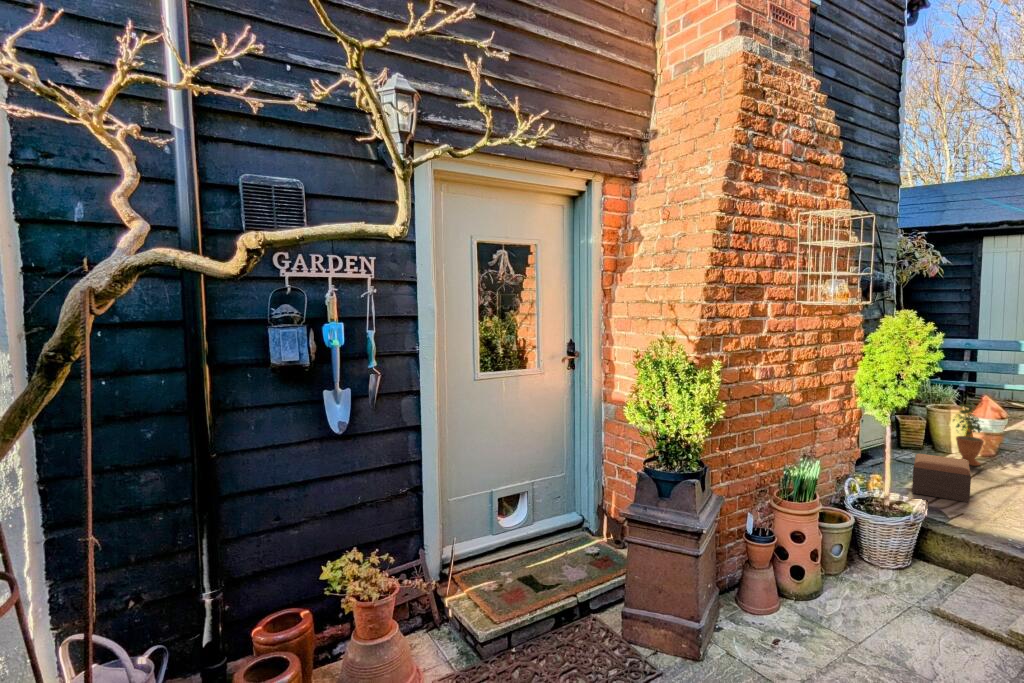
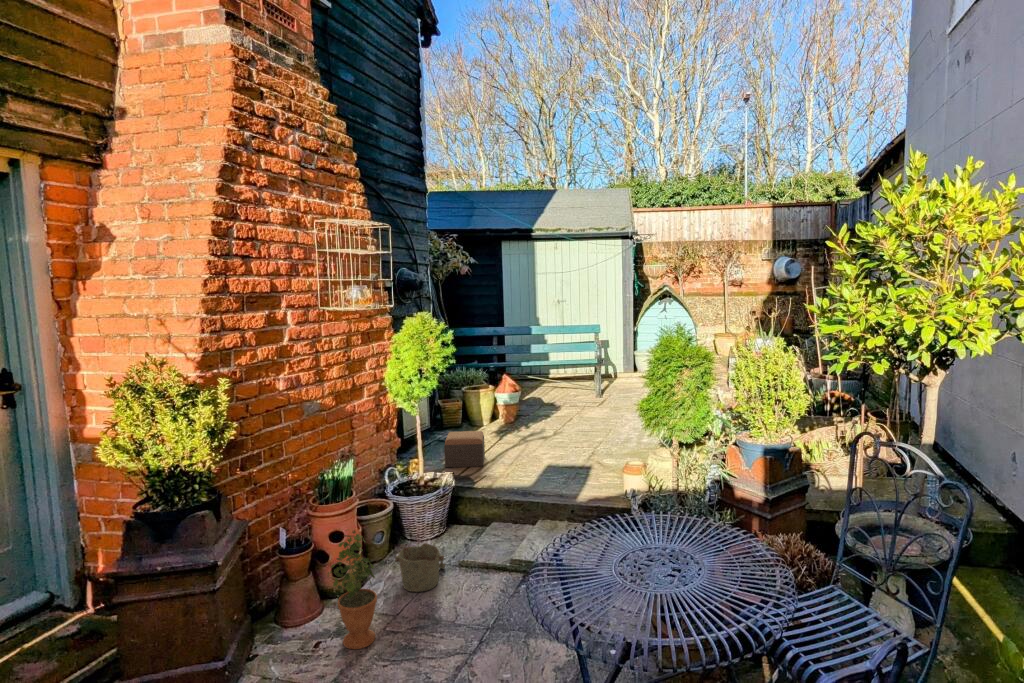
potted plant: present [953,401,984,466] -> present [328,531,377,649]
bucket: none [869,569,935,625] -> present [395,543,445,592]

